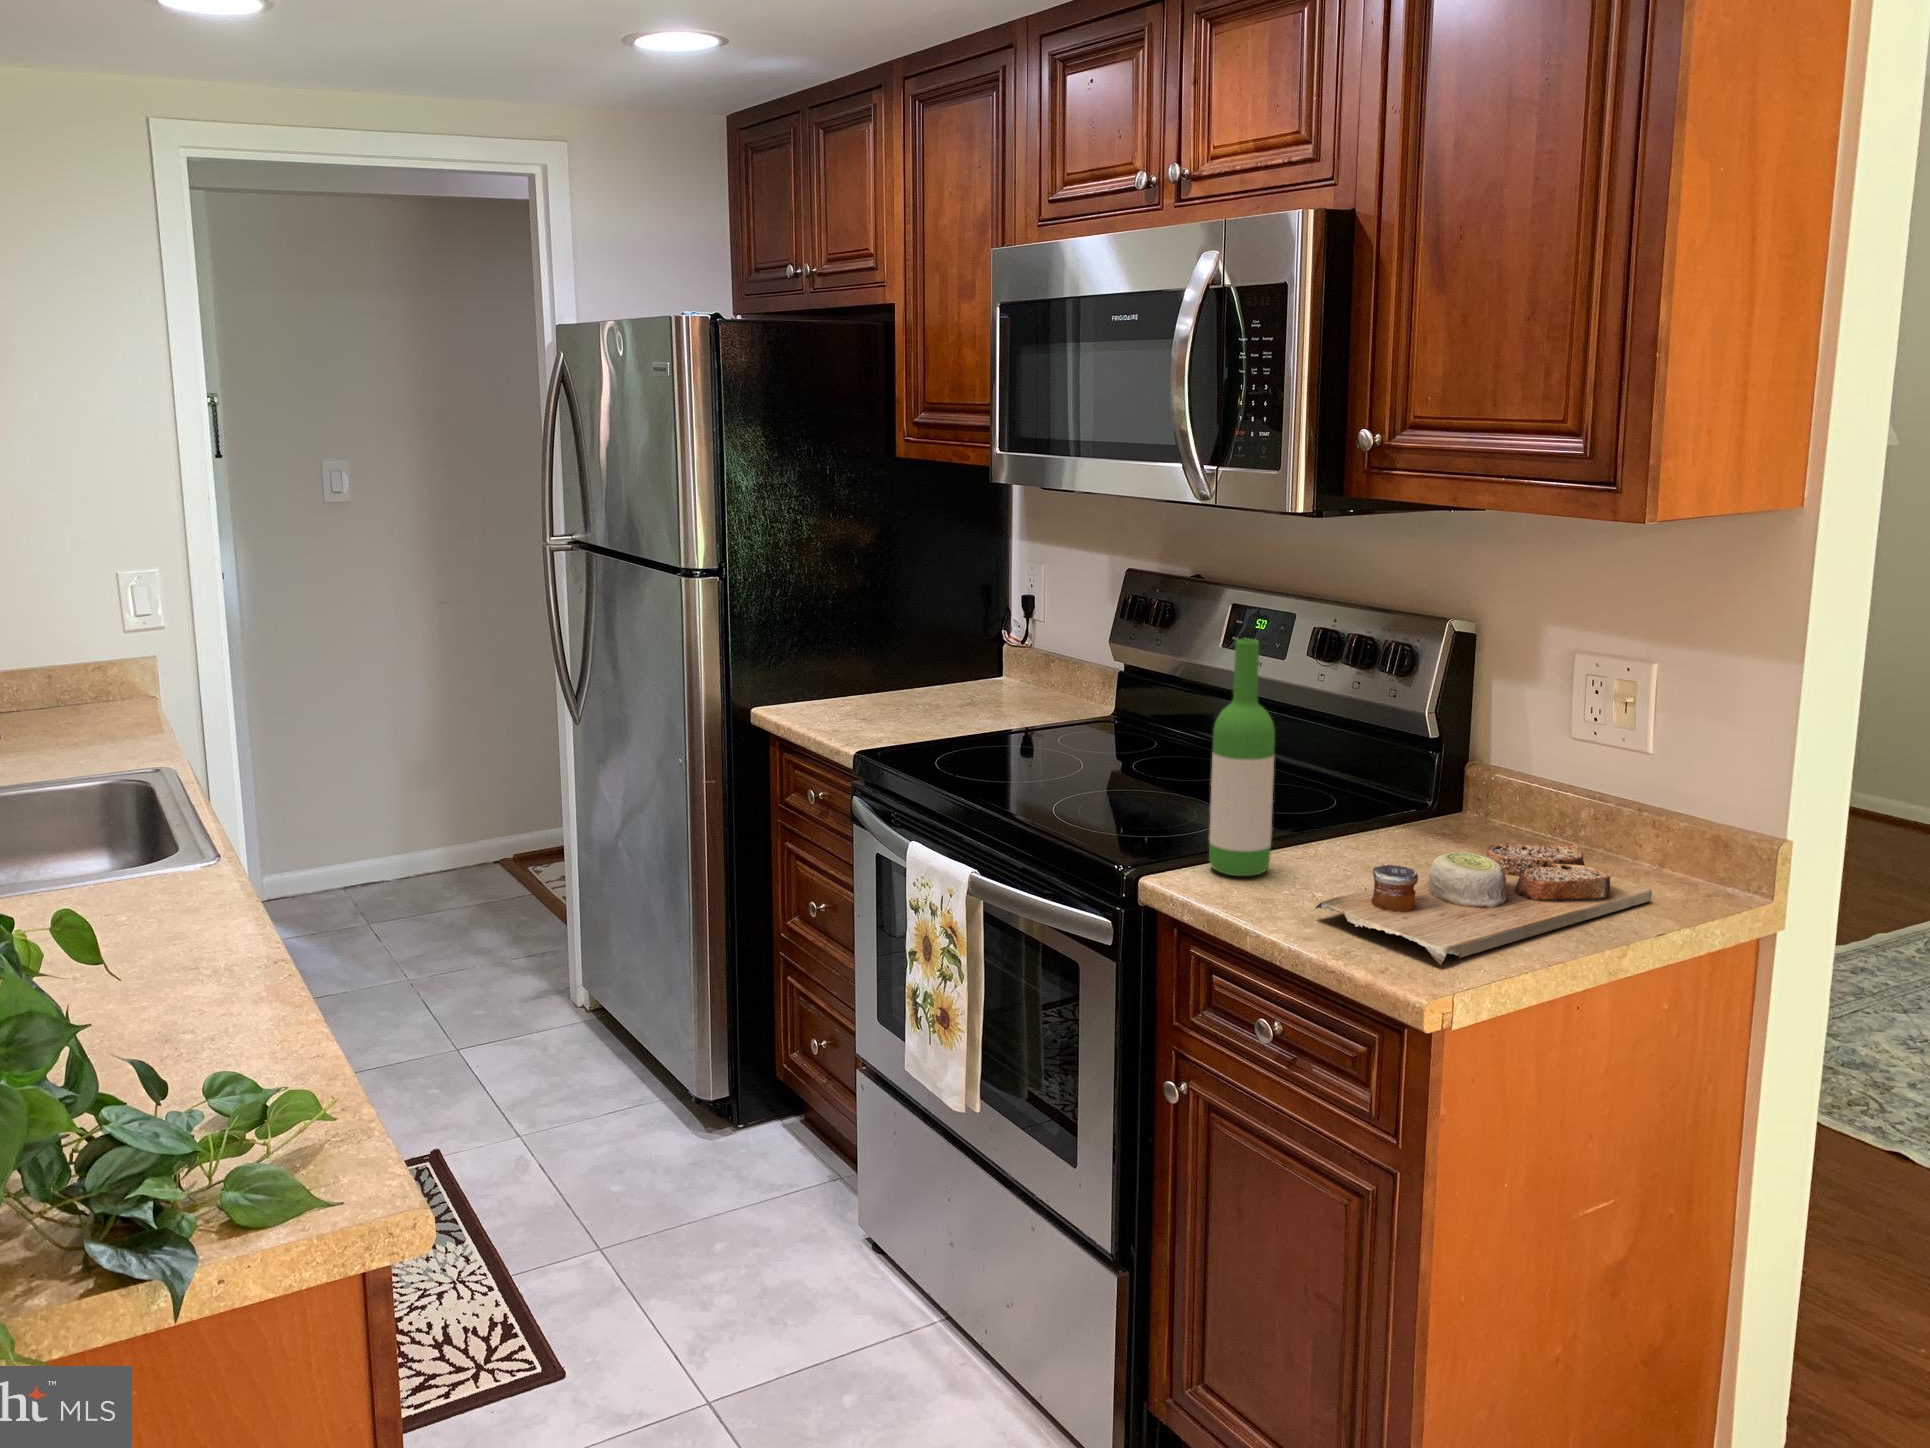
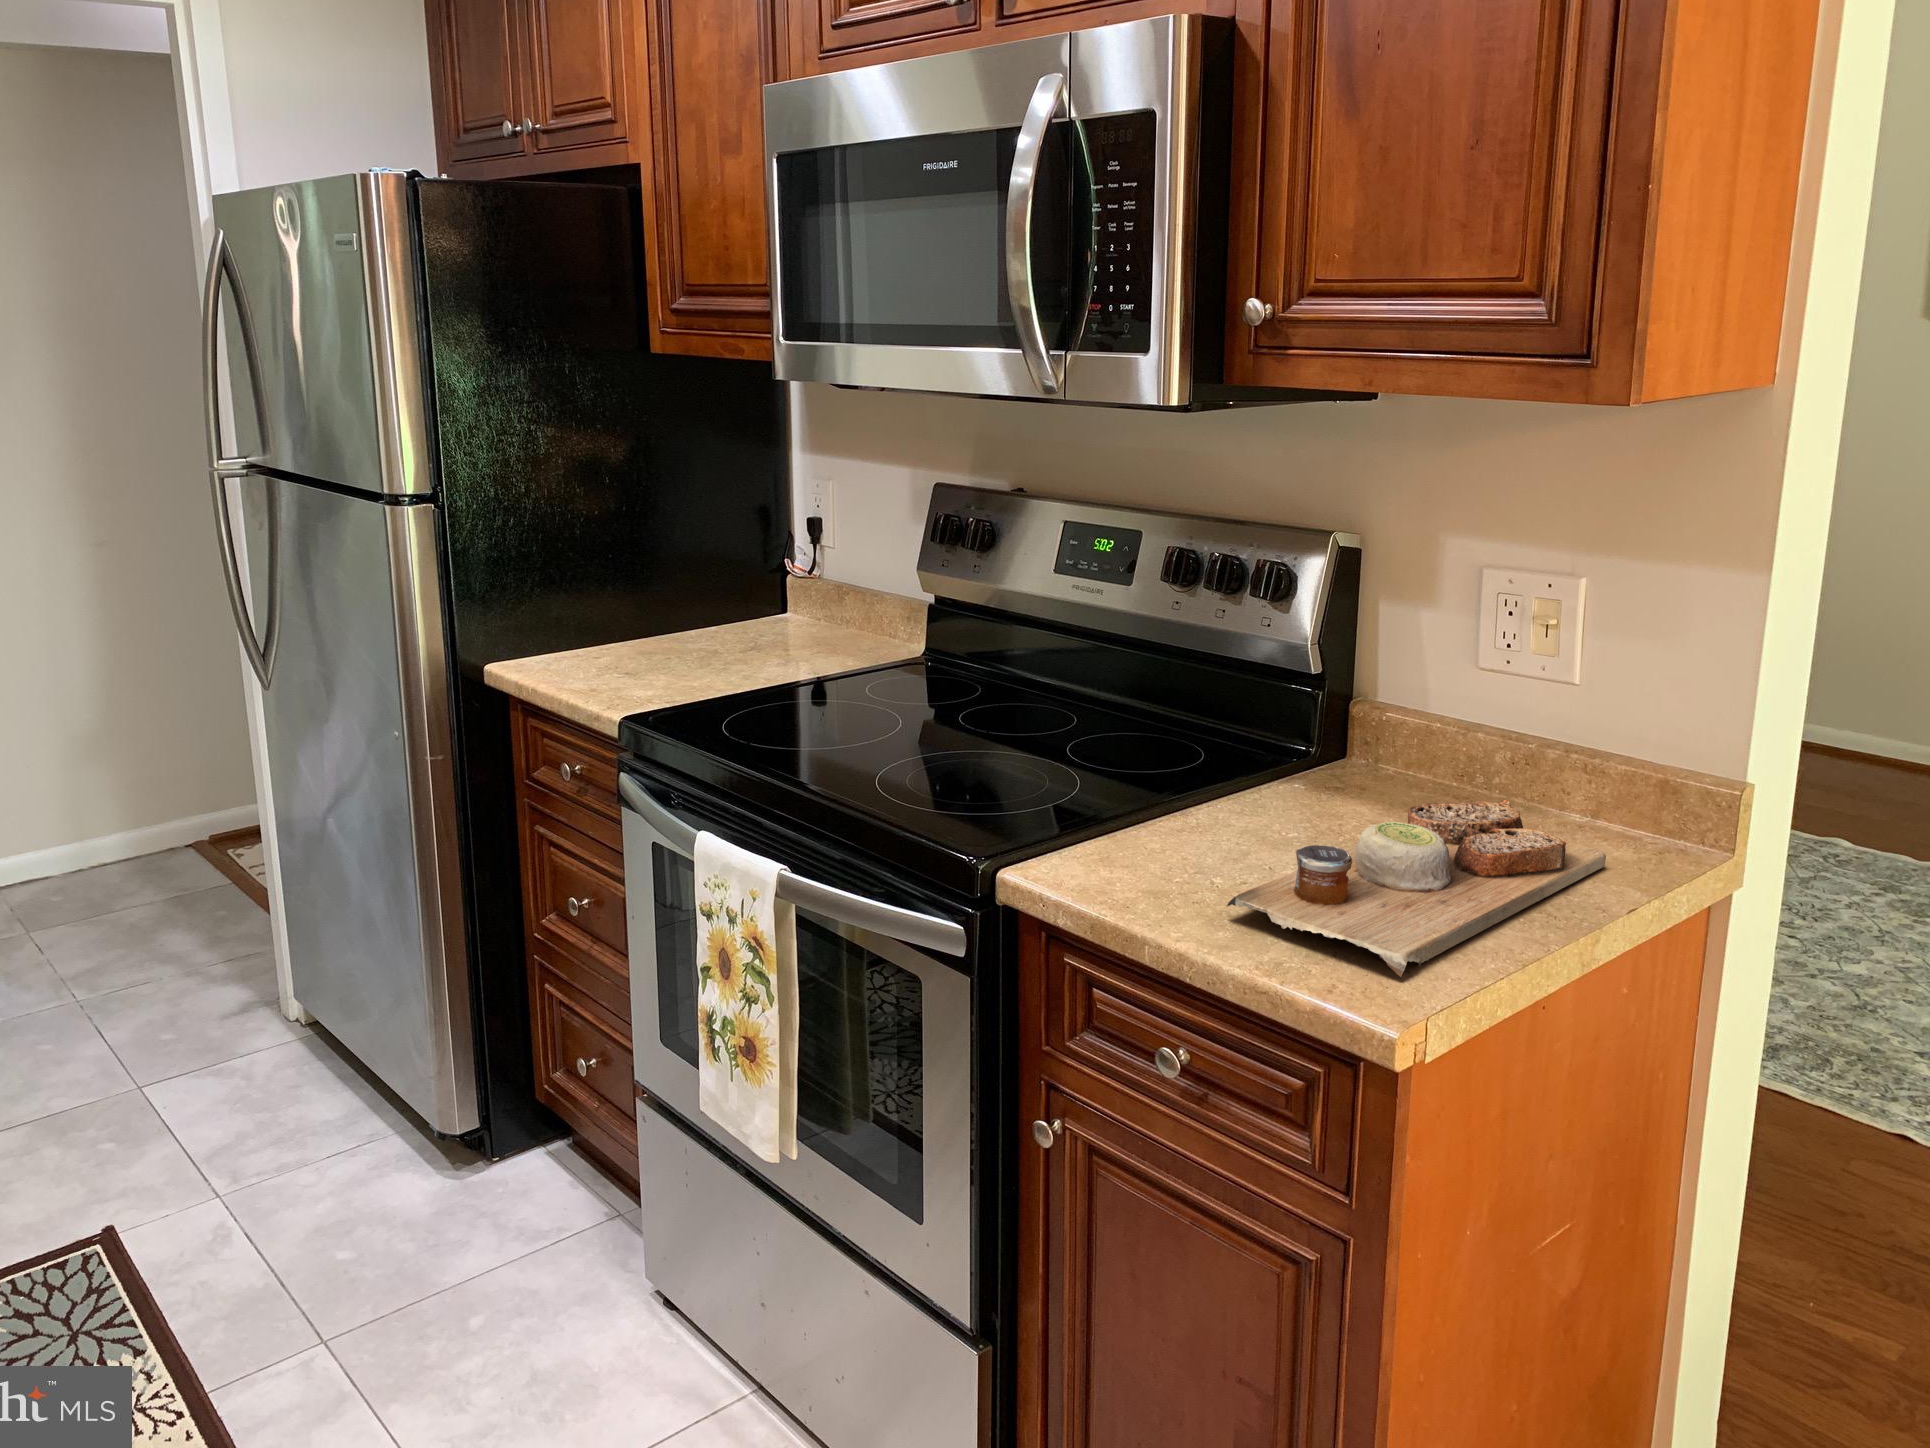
wine bottle: present [1209,639,1275,876] -> none [1079,566,1158,863]

